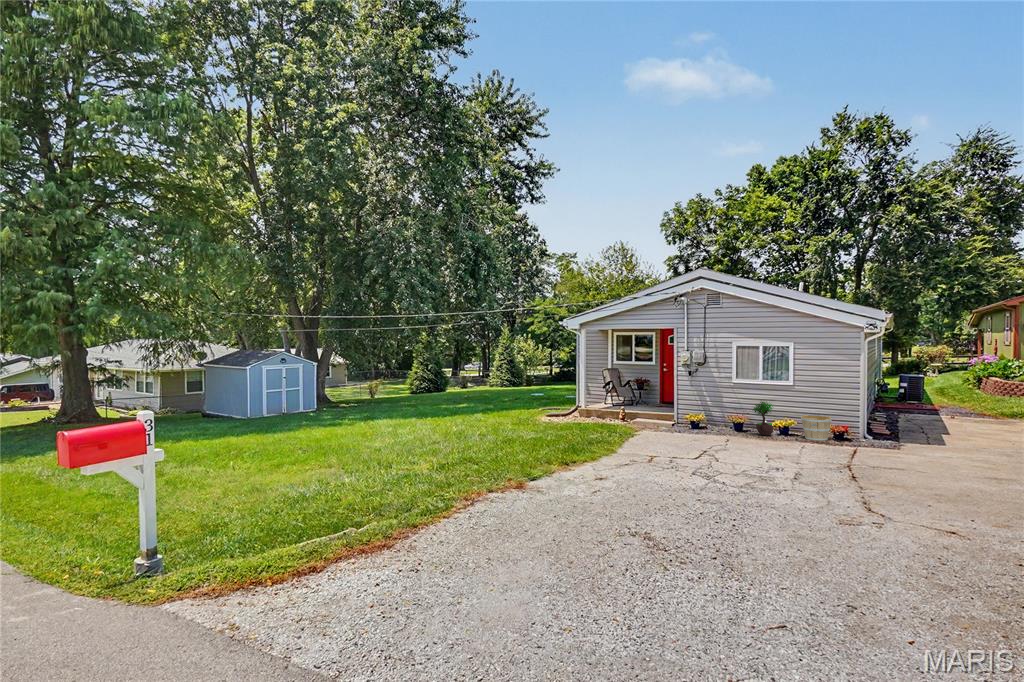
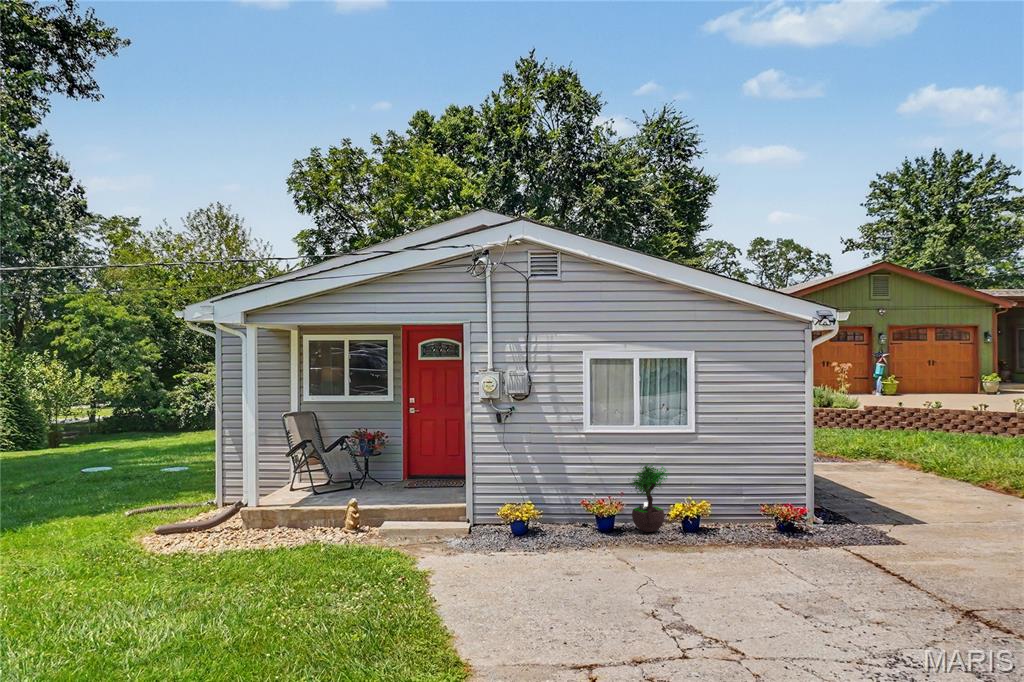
wooden bucket: present [801,415,832,441] -> none [706,482,759,532]

